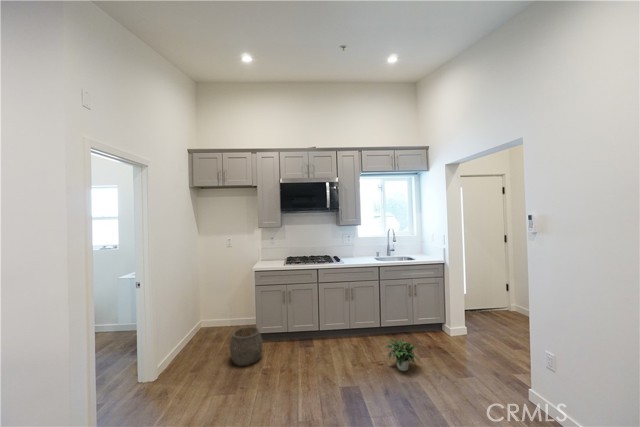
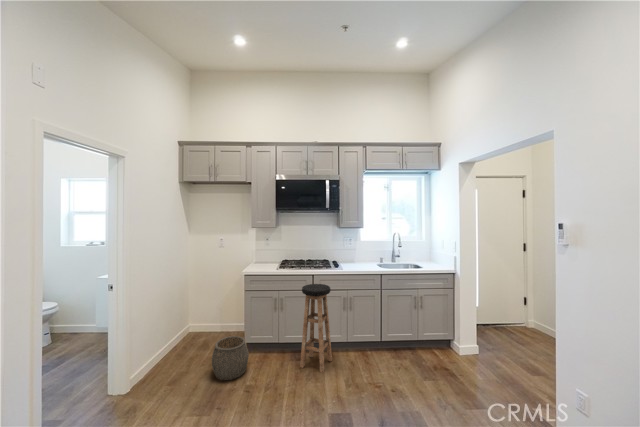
bar stool: none [309,277,338,356] -> present [300,284,332,373]
potted plant: present [386,339,418,371] -> none [376,356,423,396]

